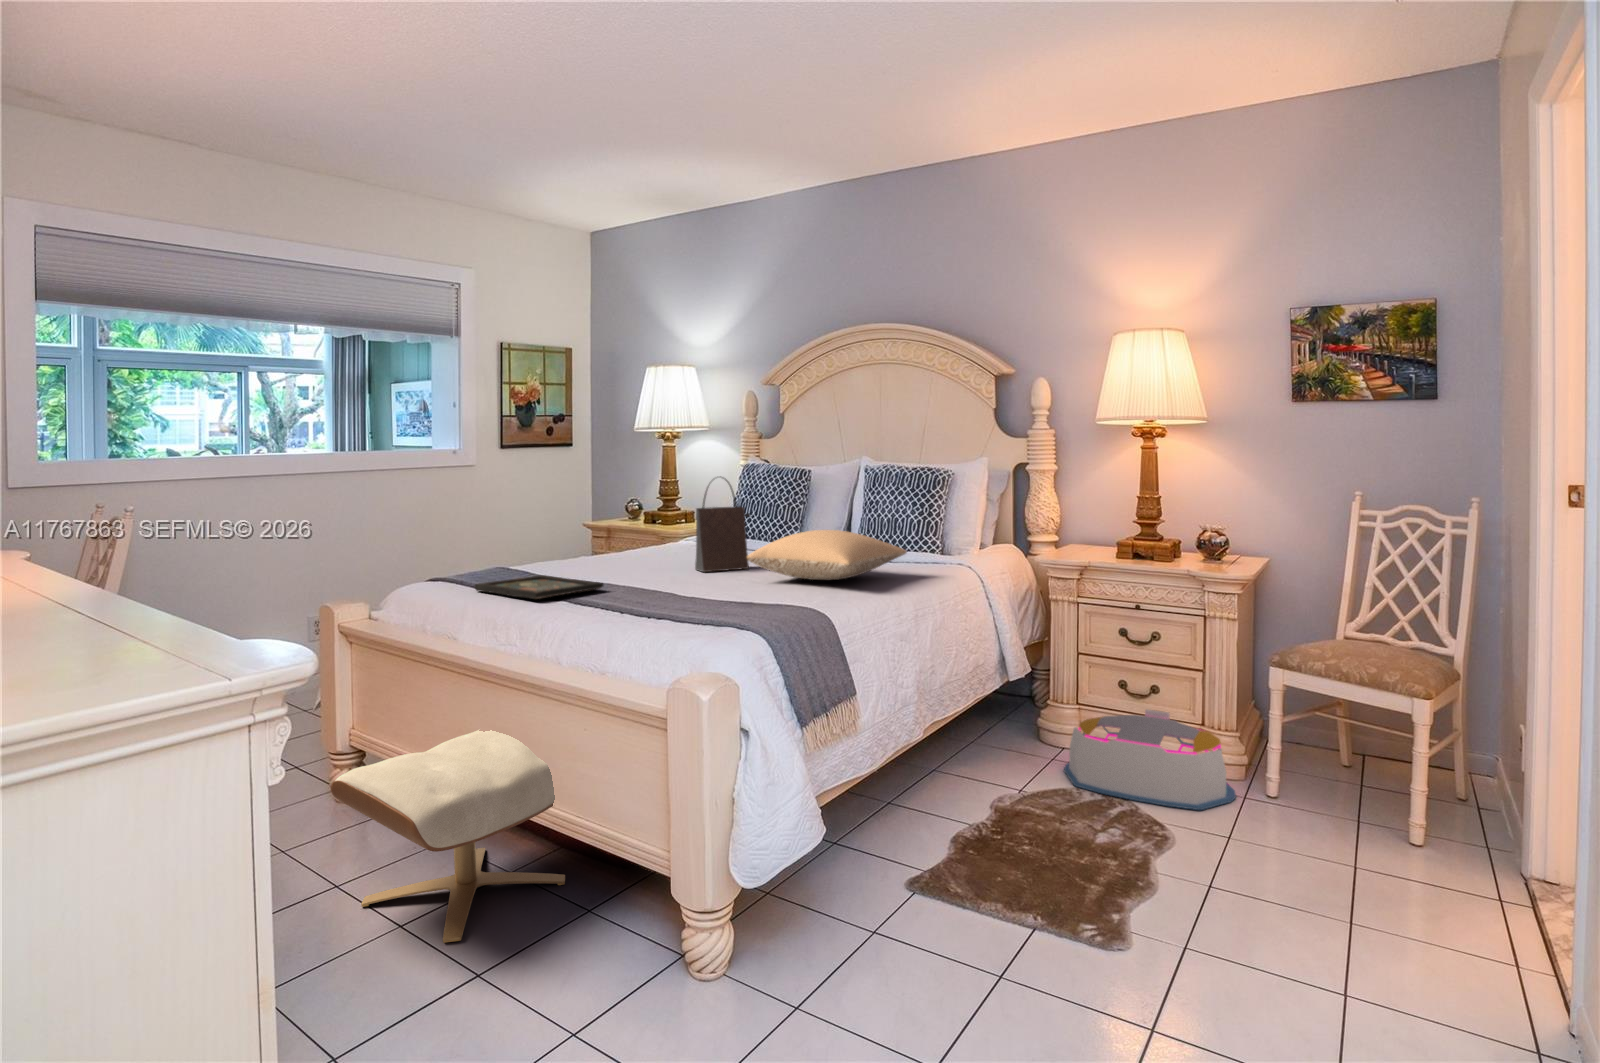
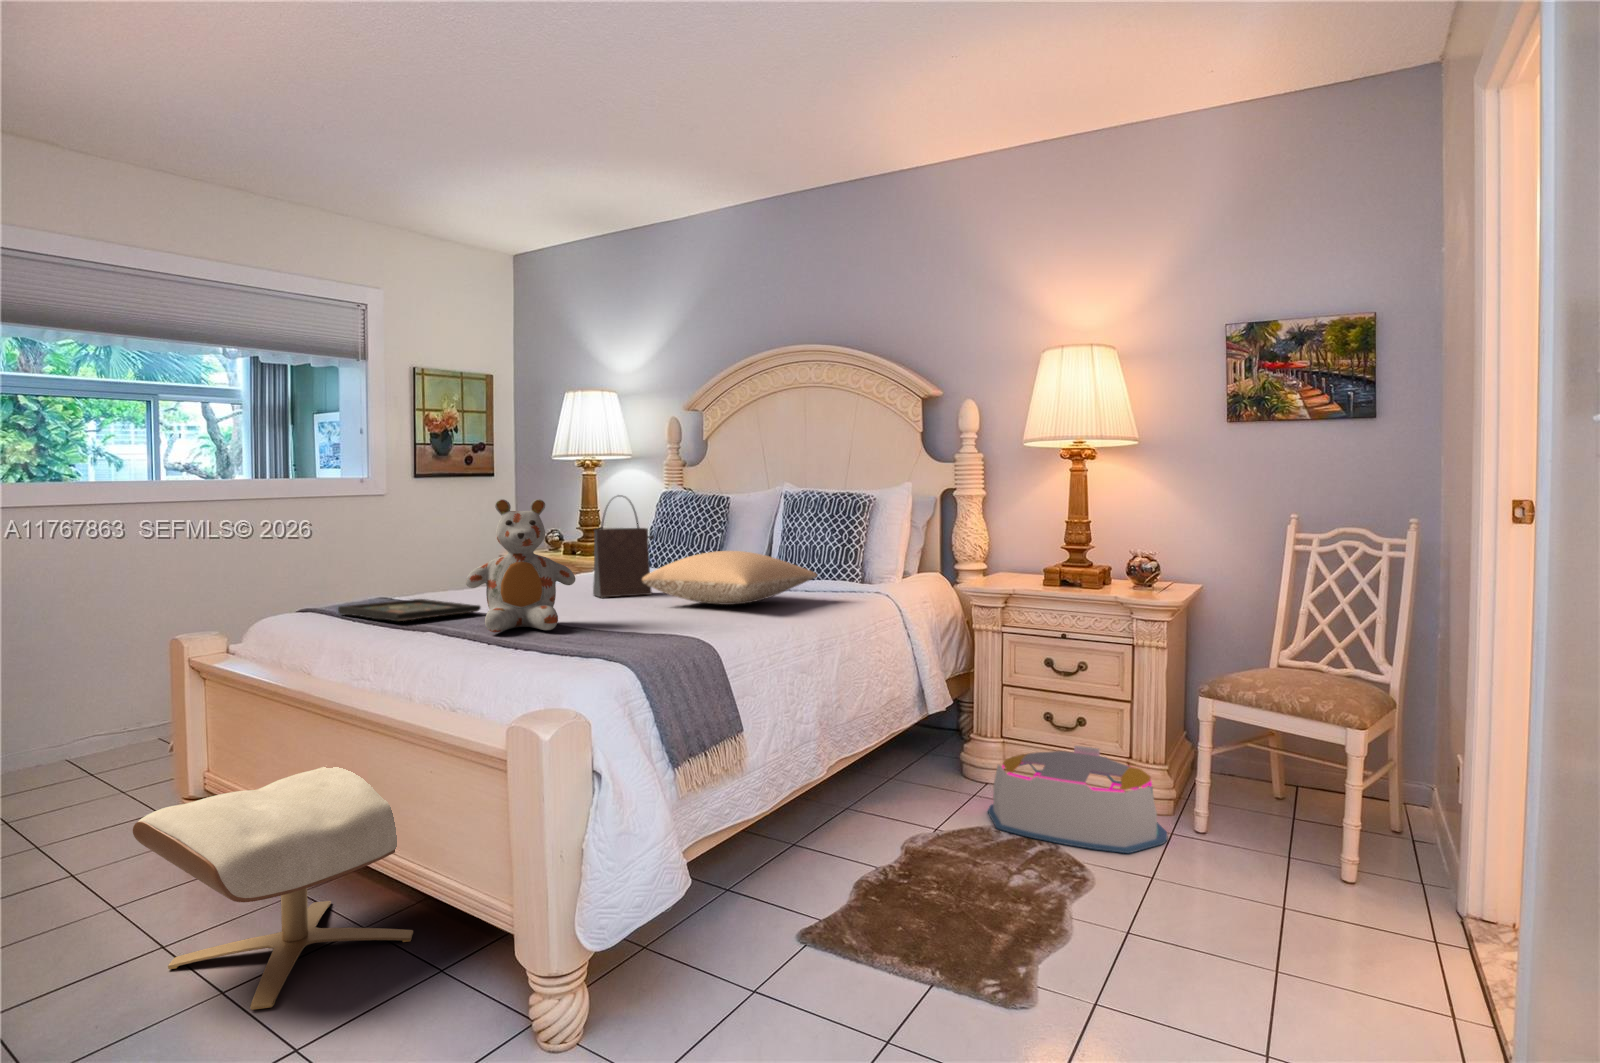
stuffed bear: none [597,488,695,611] -> present [465,499,575,632]

